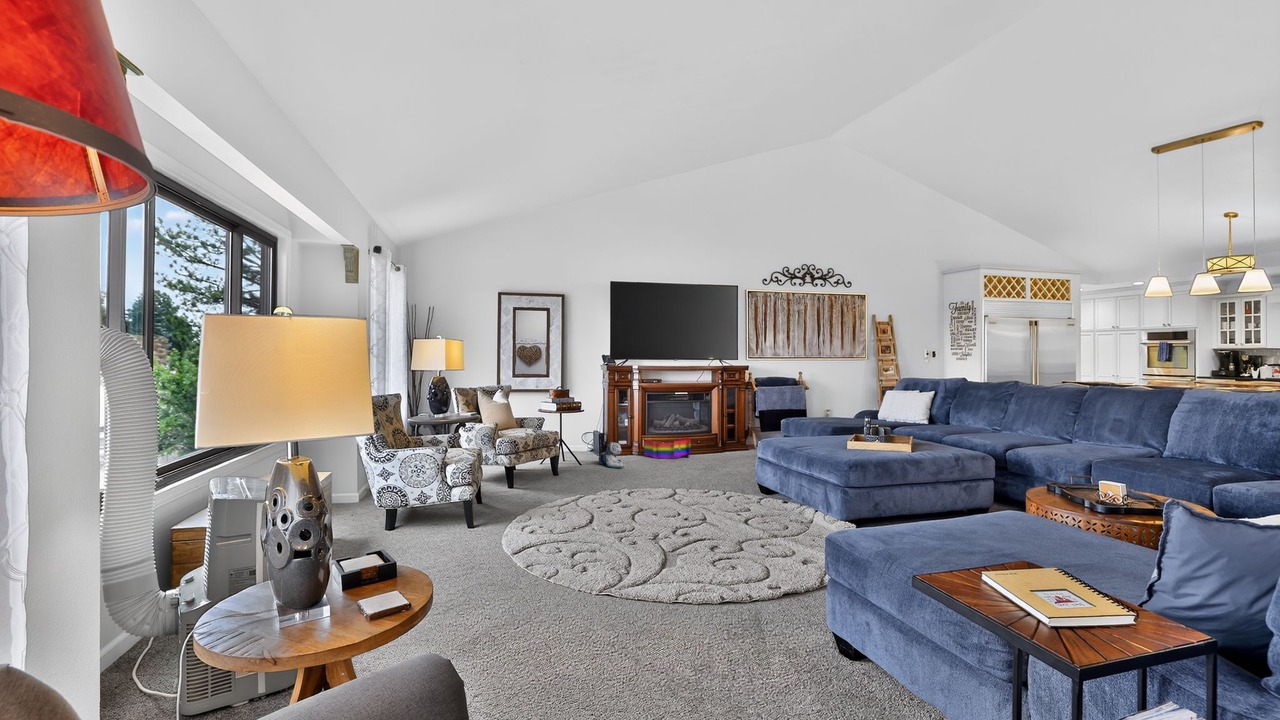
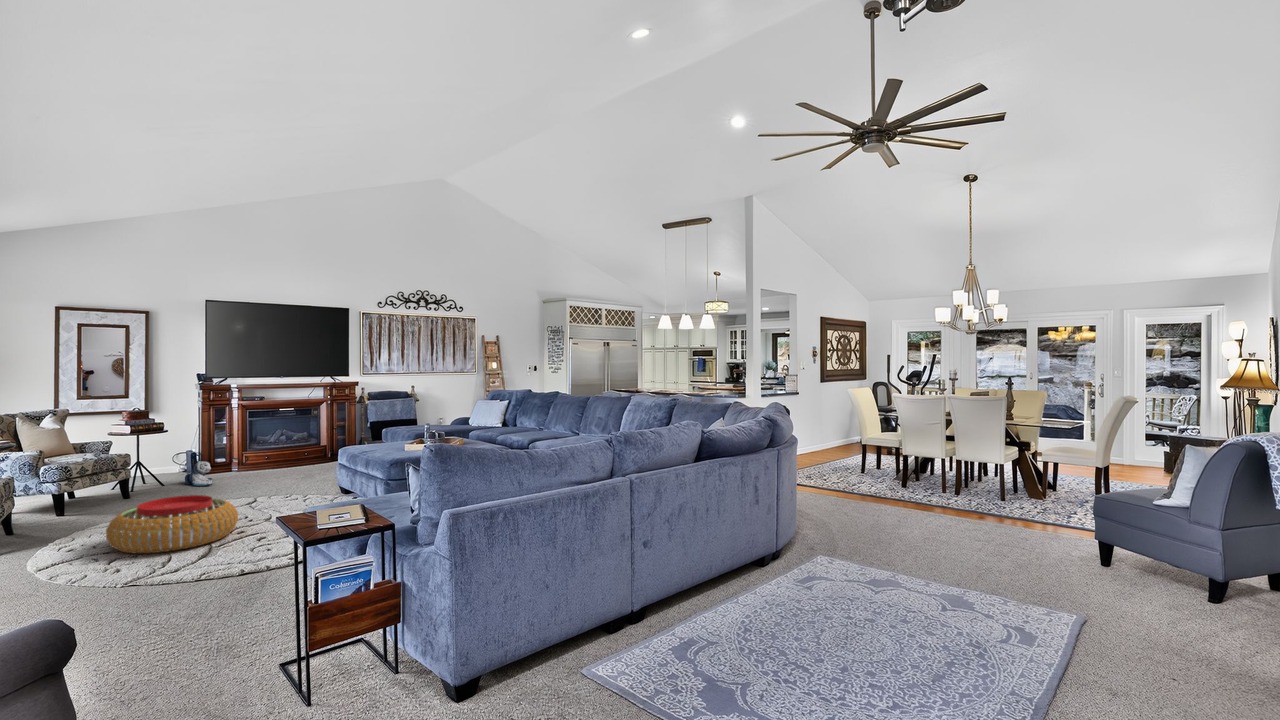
storage bin: present [644,437,691,459] -> none [244,451,298,474]
pouf: none [562,483,680,549] -> present [106,495,238,553]

